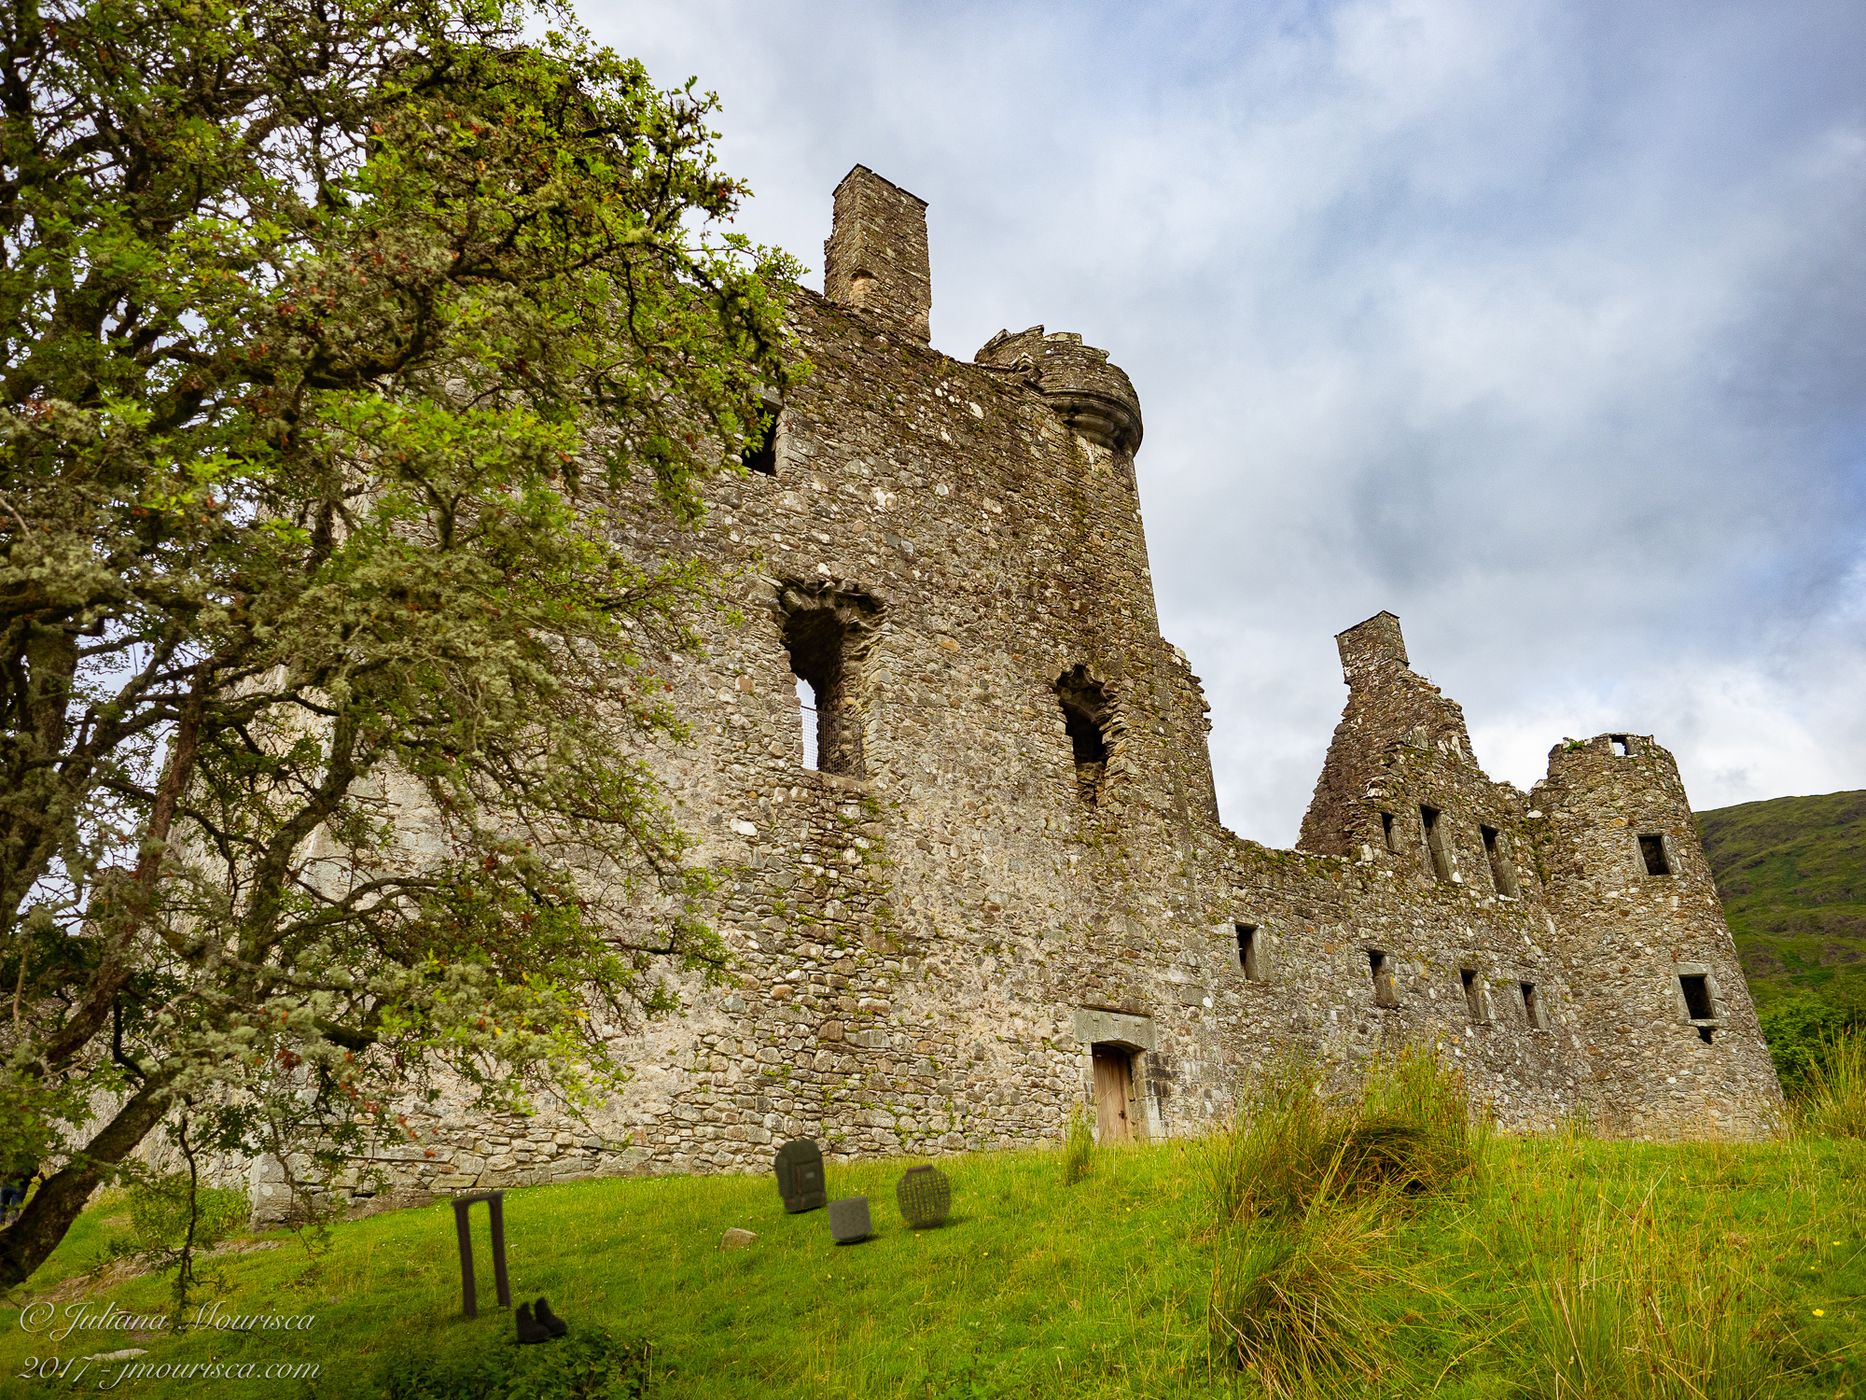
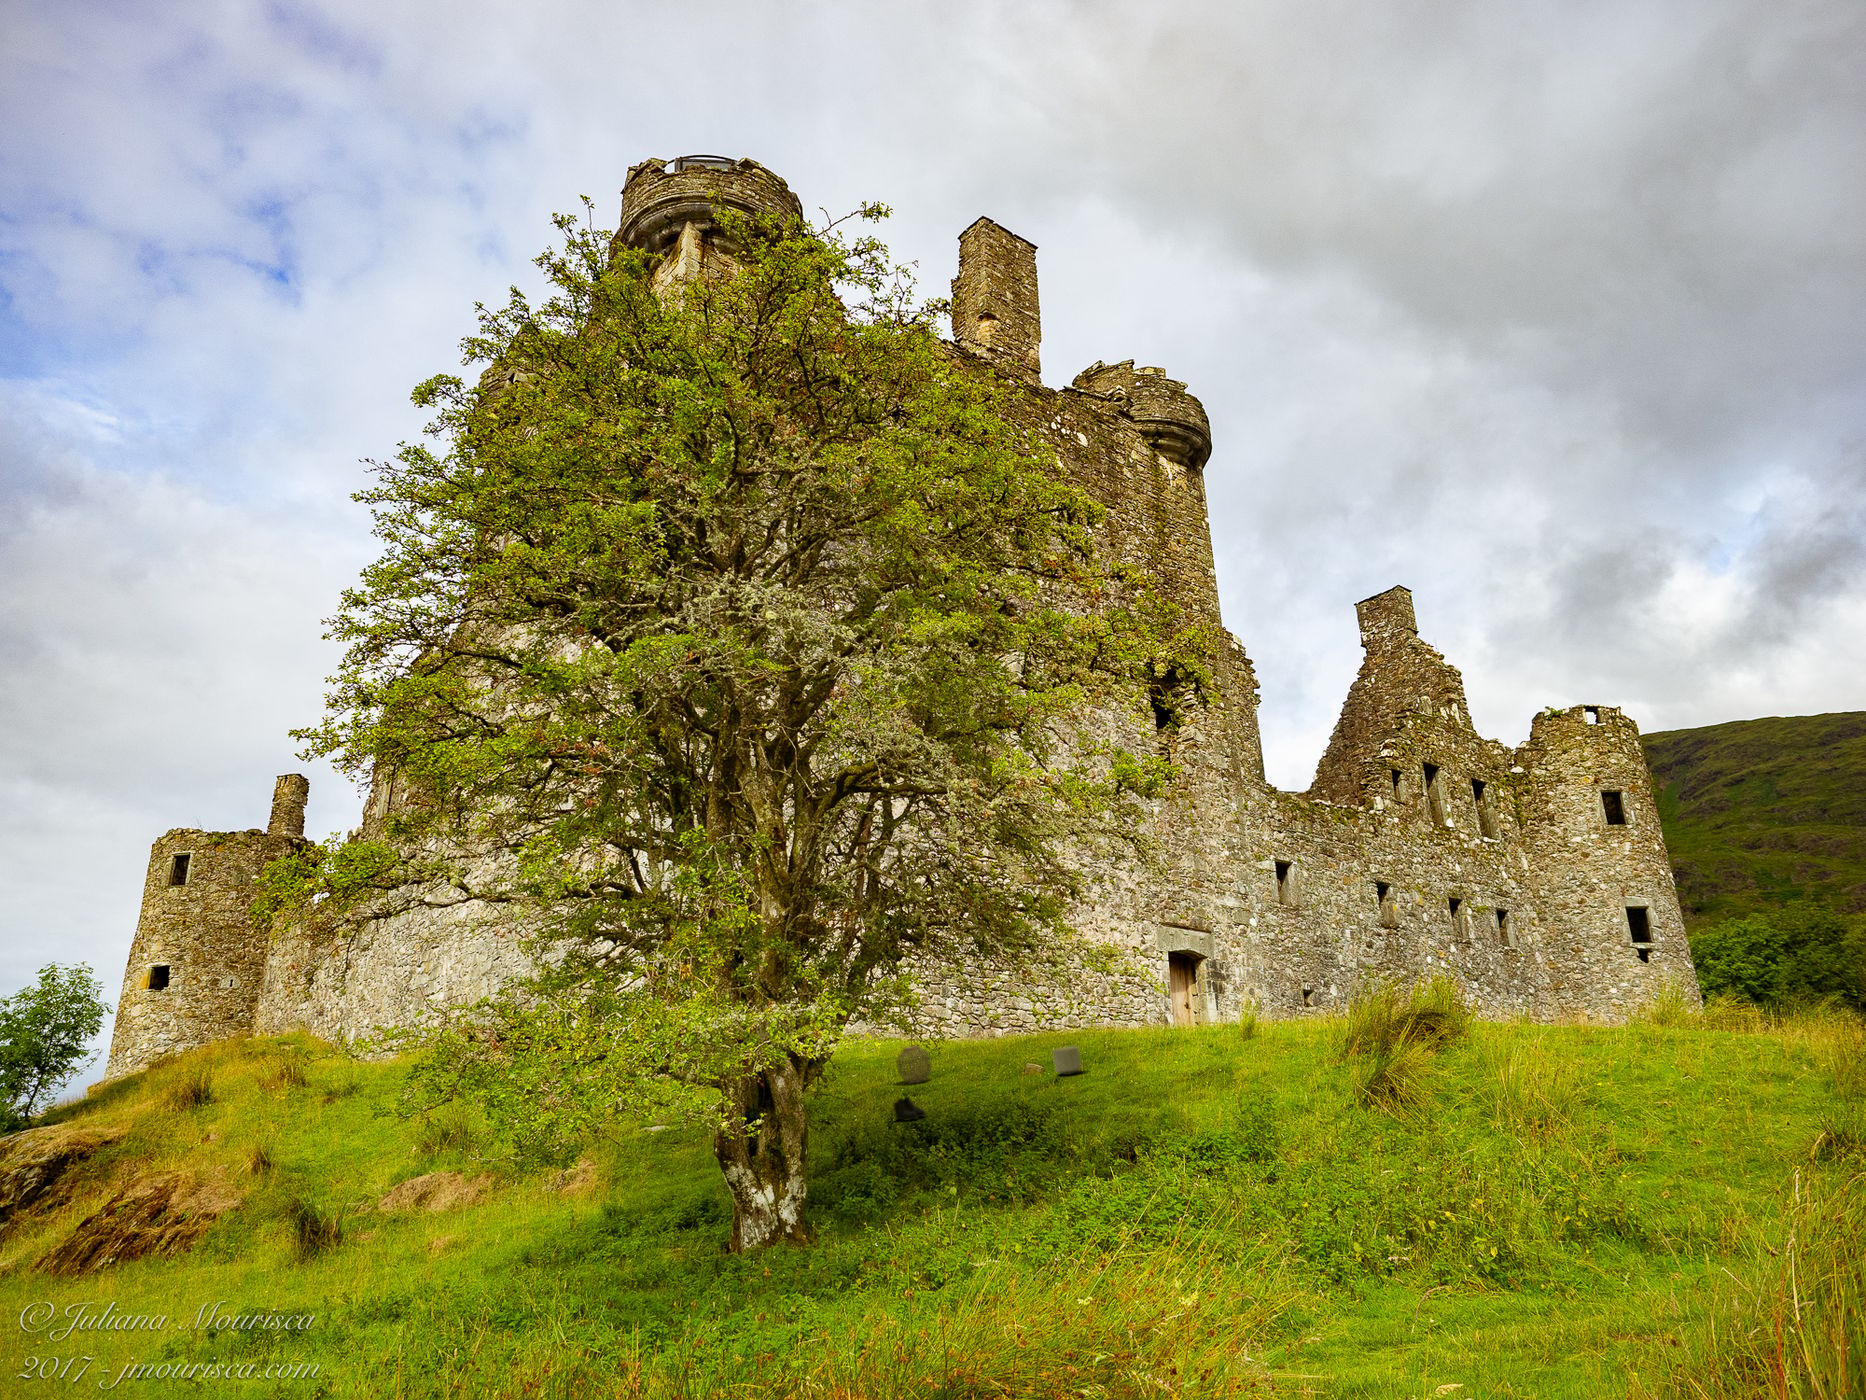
backpack: present [774,1139,827,1212] -> none [988,1012,1026,1060]
woven basket: present [896,1164,951,1228] -> present [897,1046,931,1083]
stool: present [450,1190,512,1318] -> none [822,1036,864,1113]

